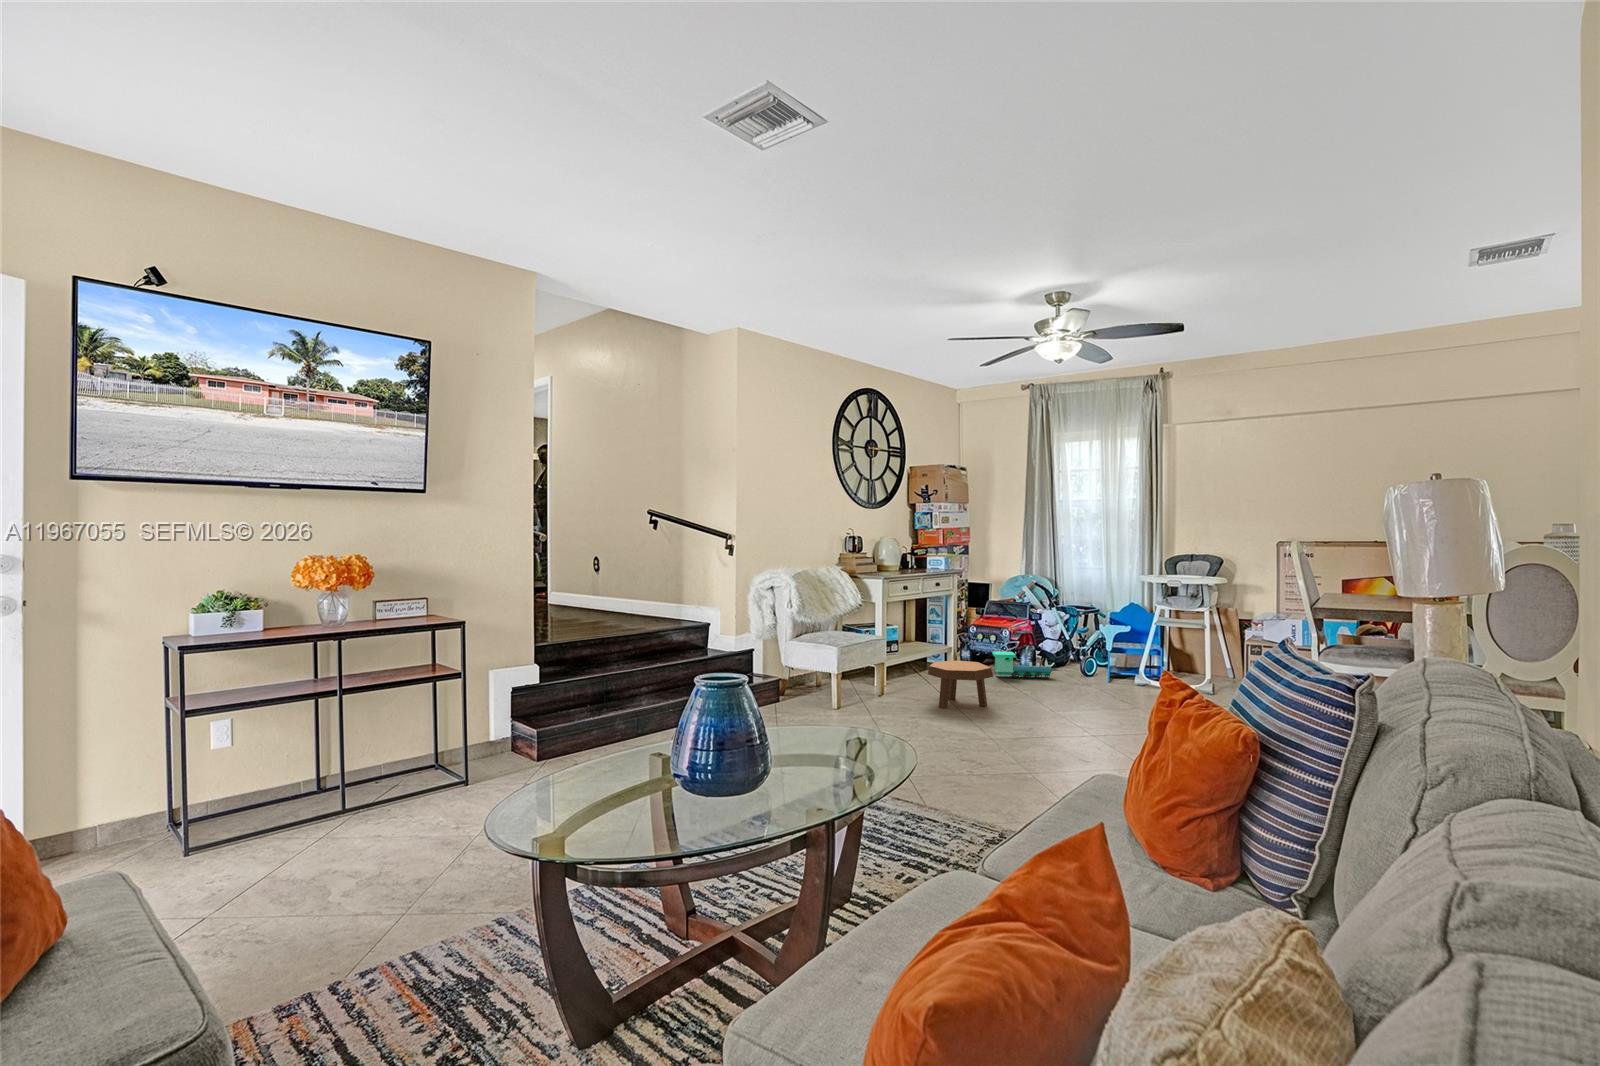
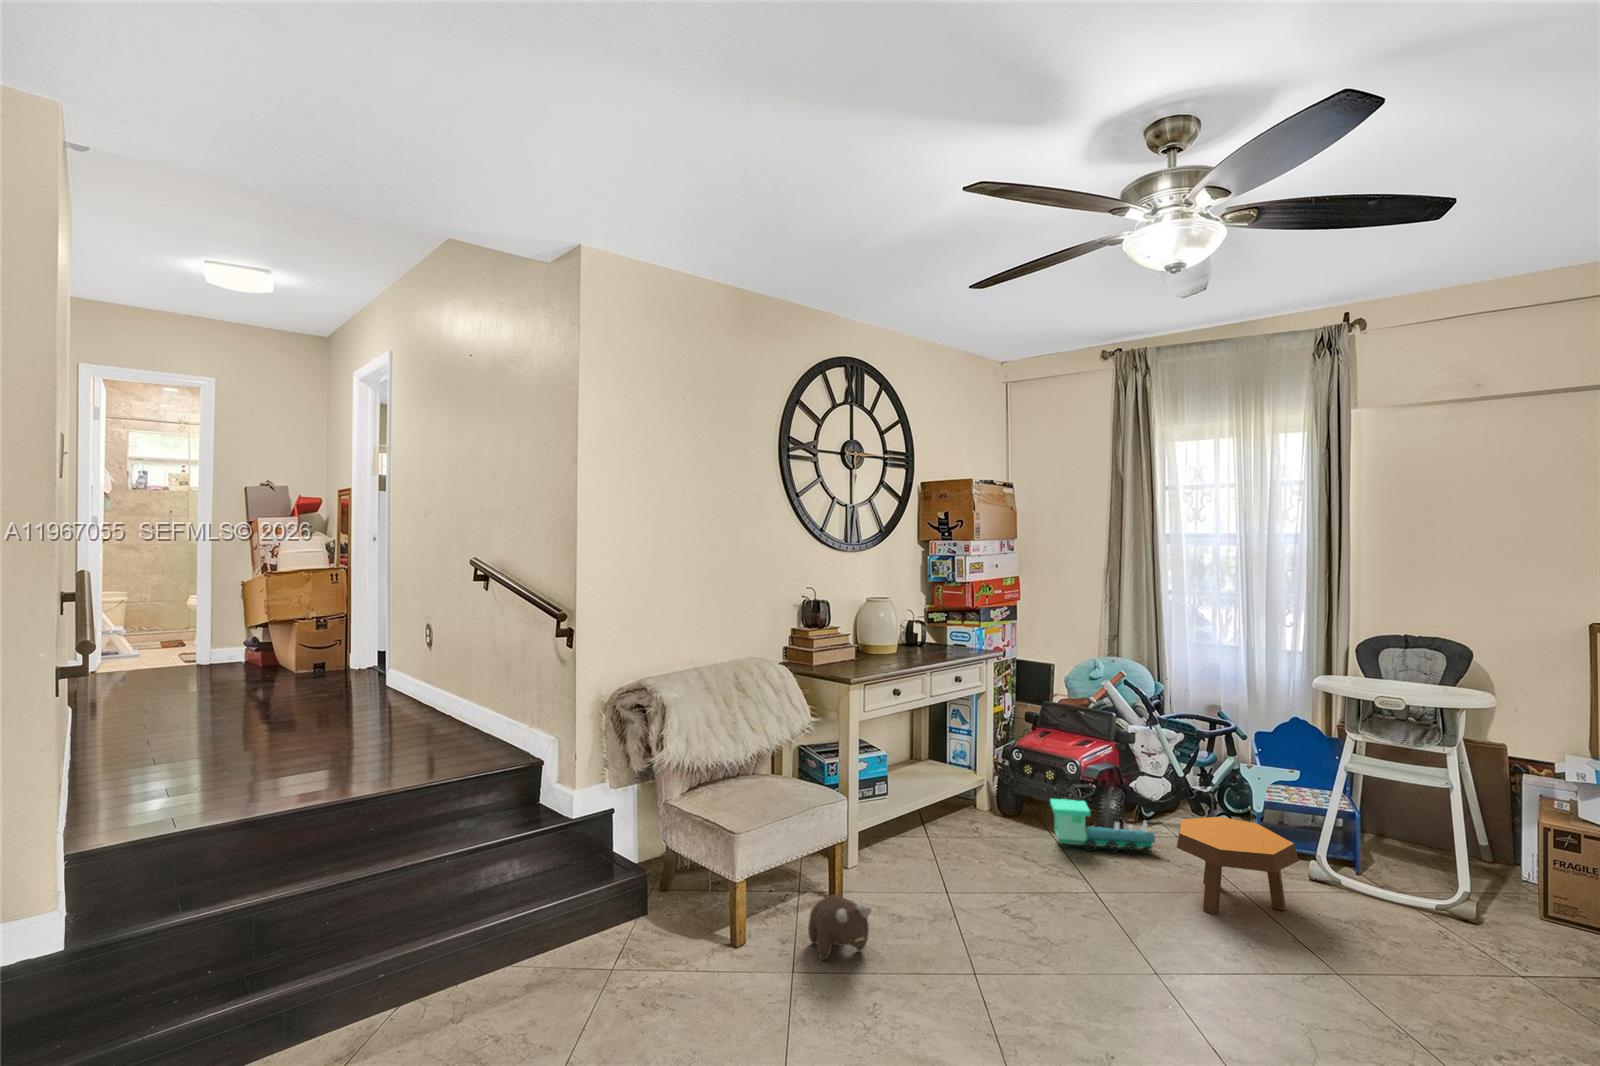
footstool: present [928,661,993,708] -> present [1177,817,1299,914]
plush toy: none [872,679,908,708] -> present [808,895,871,960]

